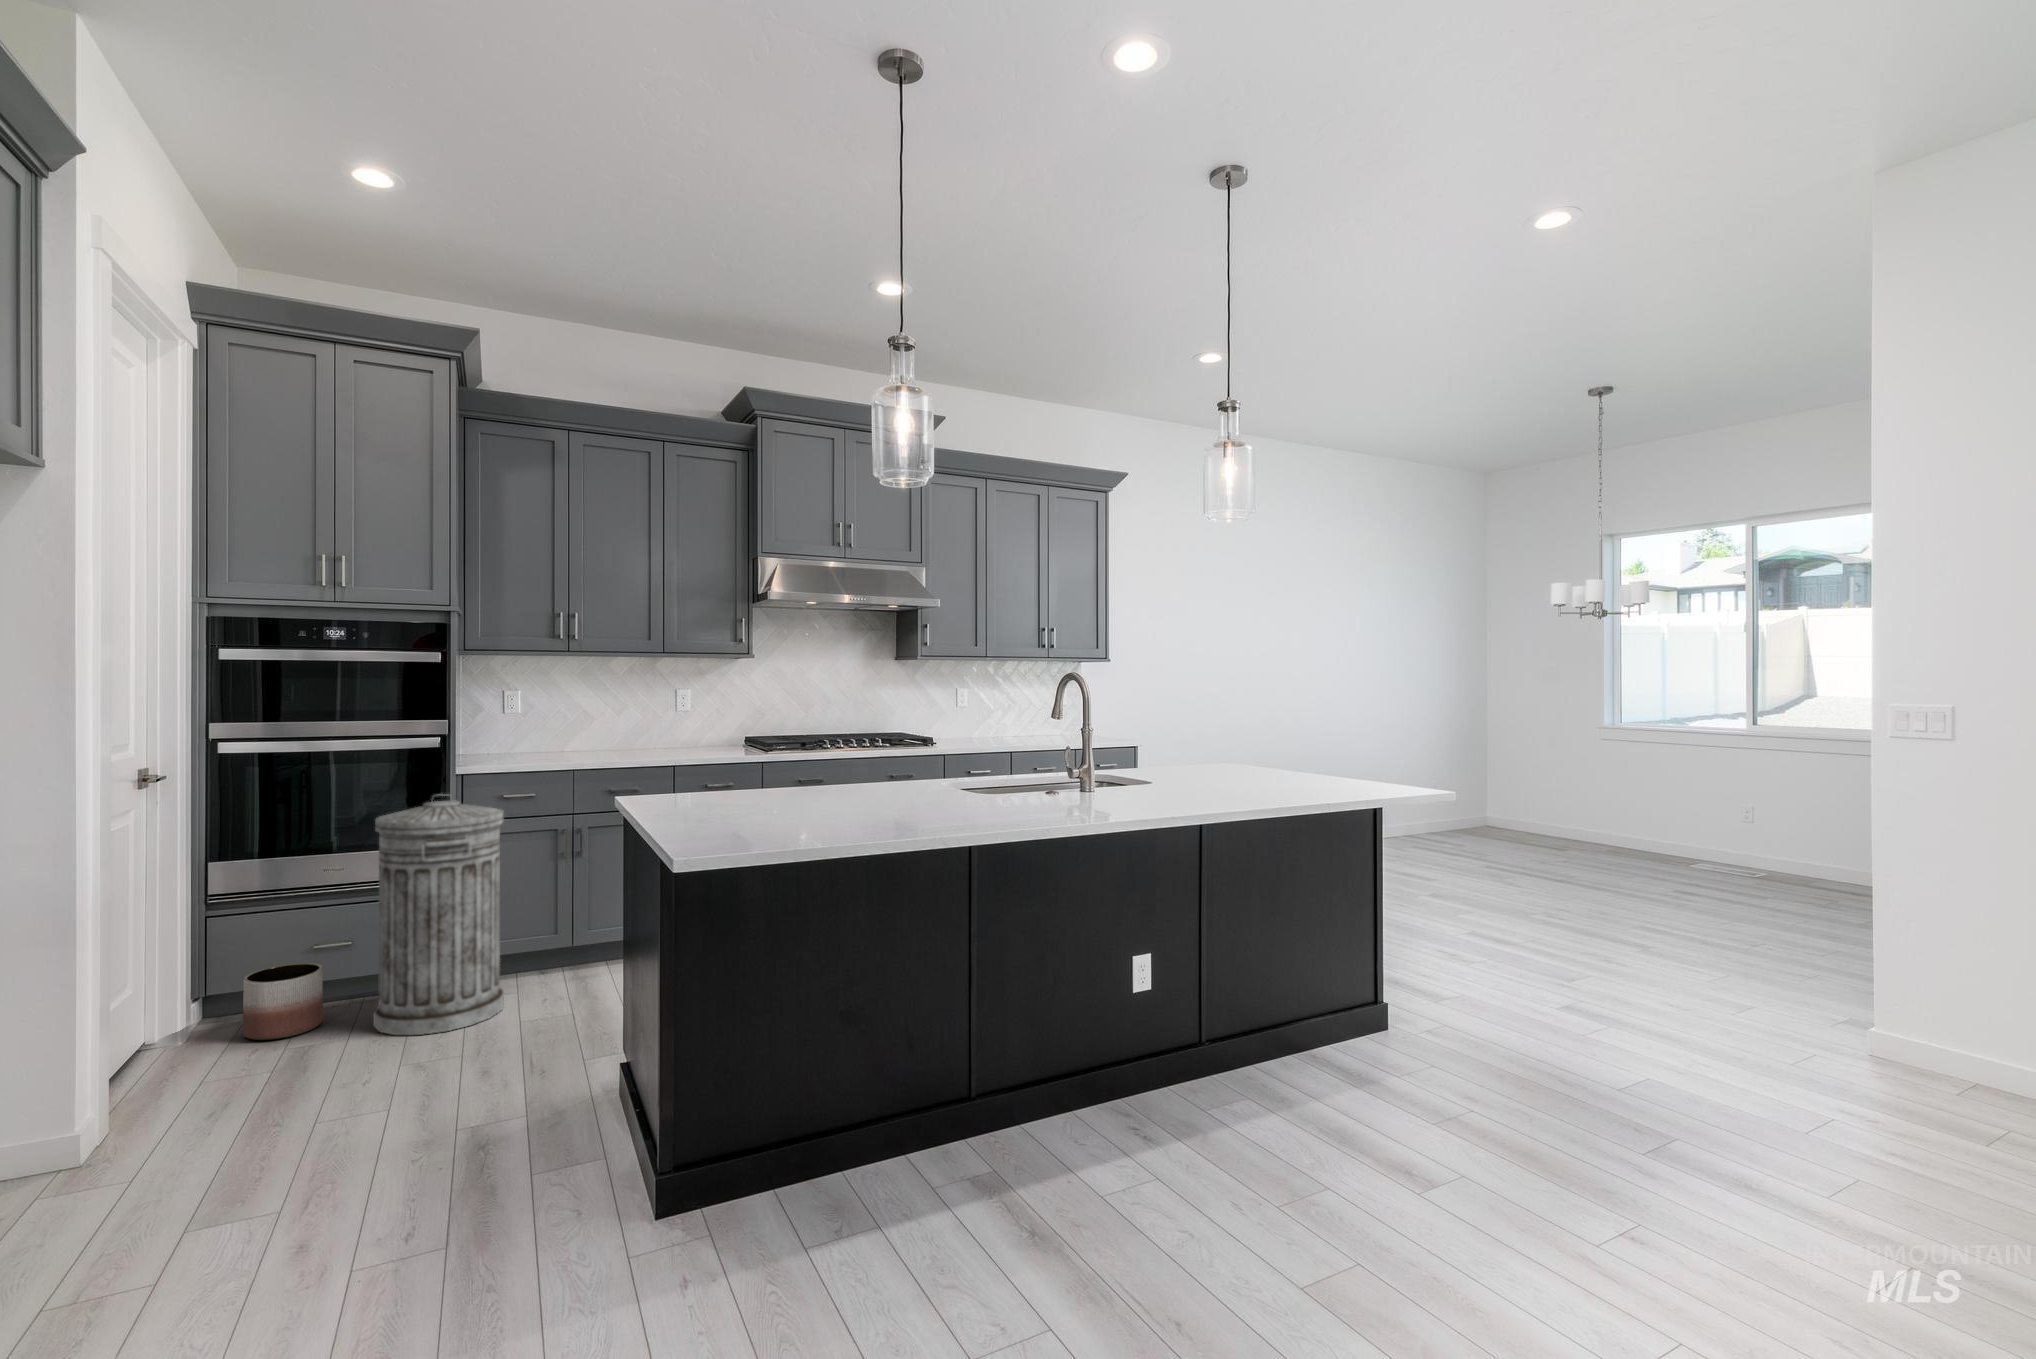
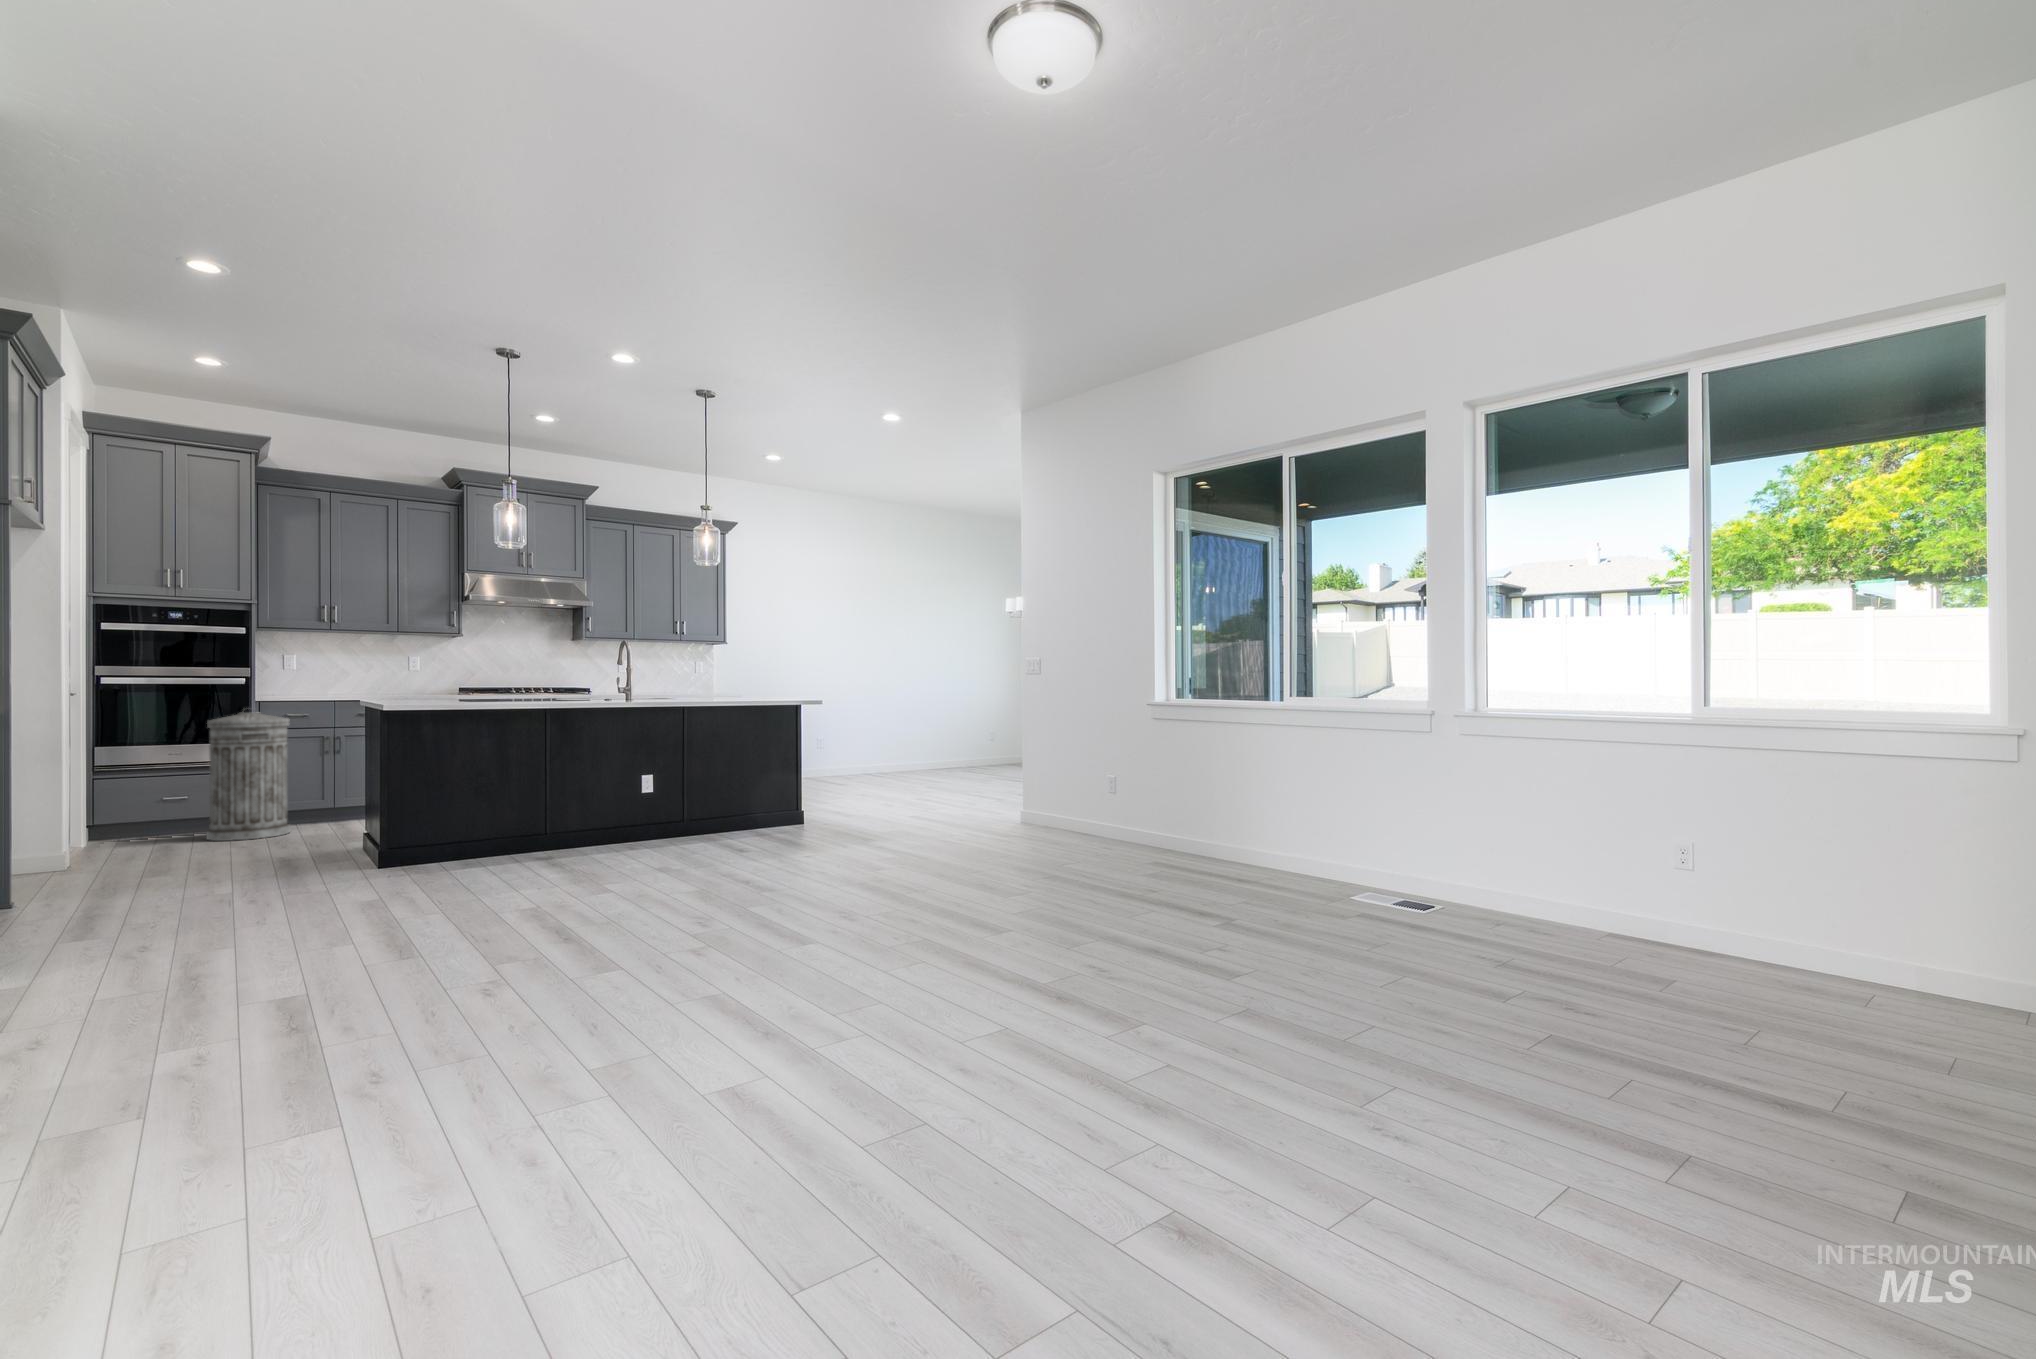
planter: present [243,963,323,1040] -> none [121,807,172,845]

